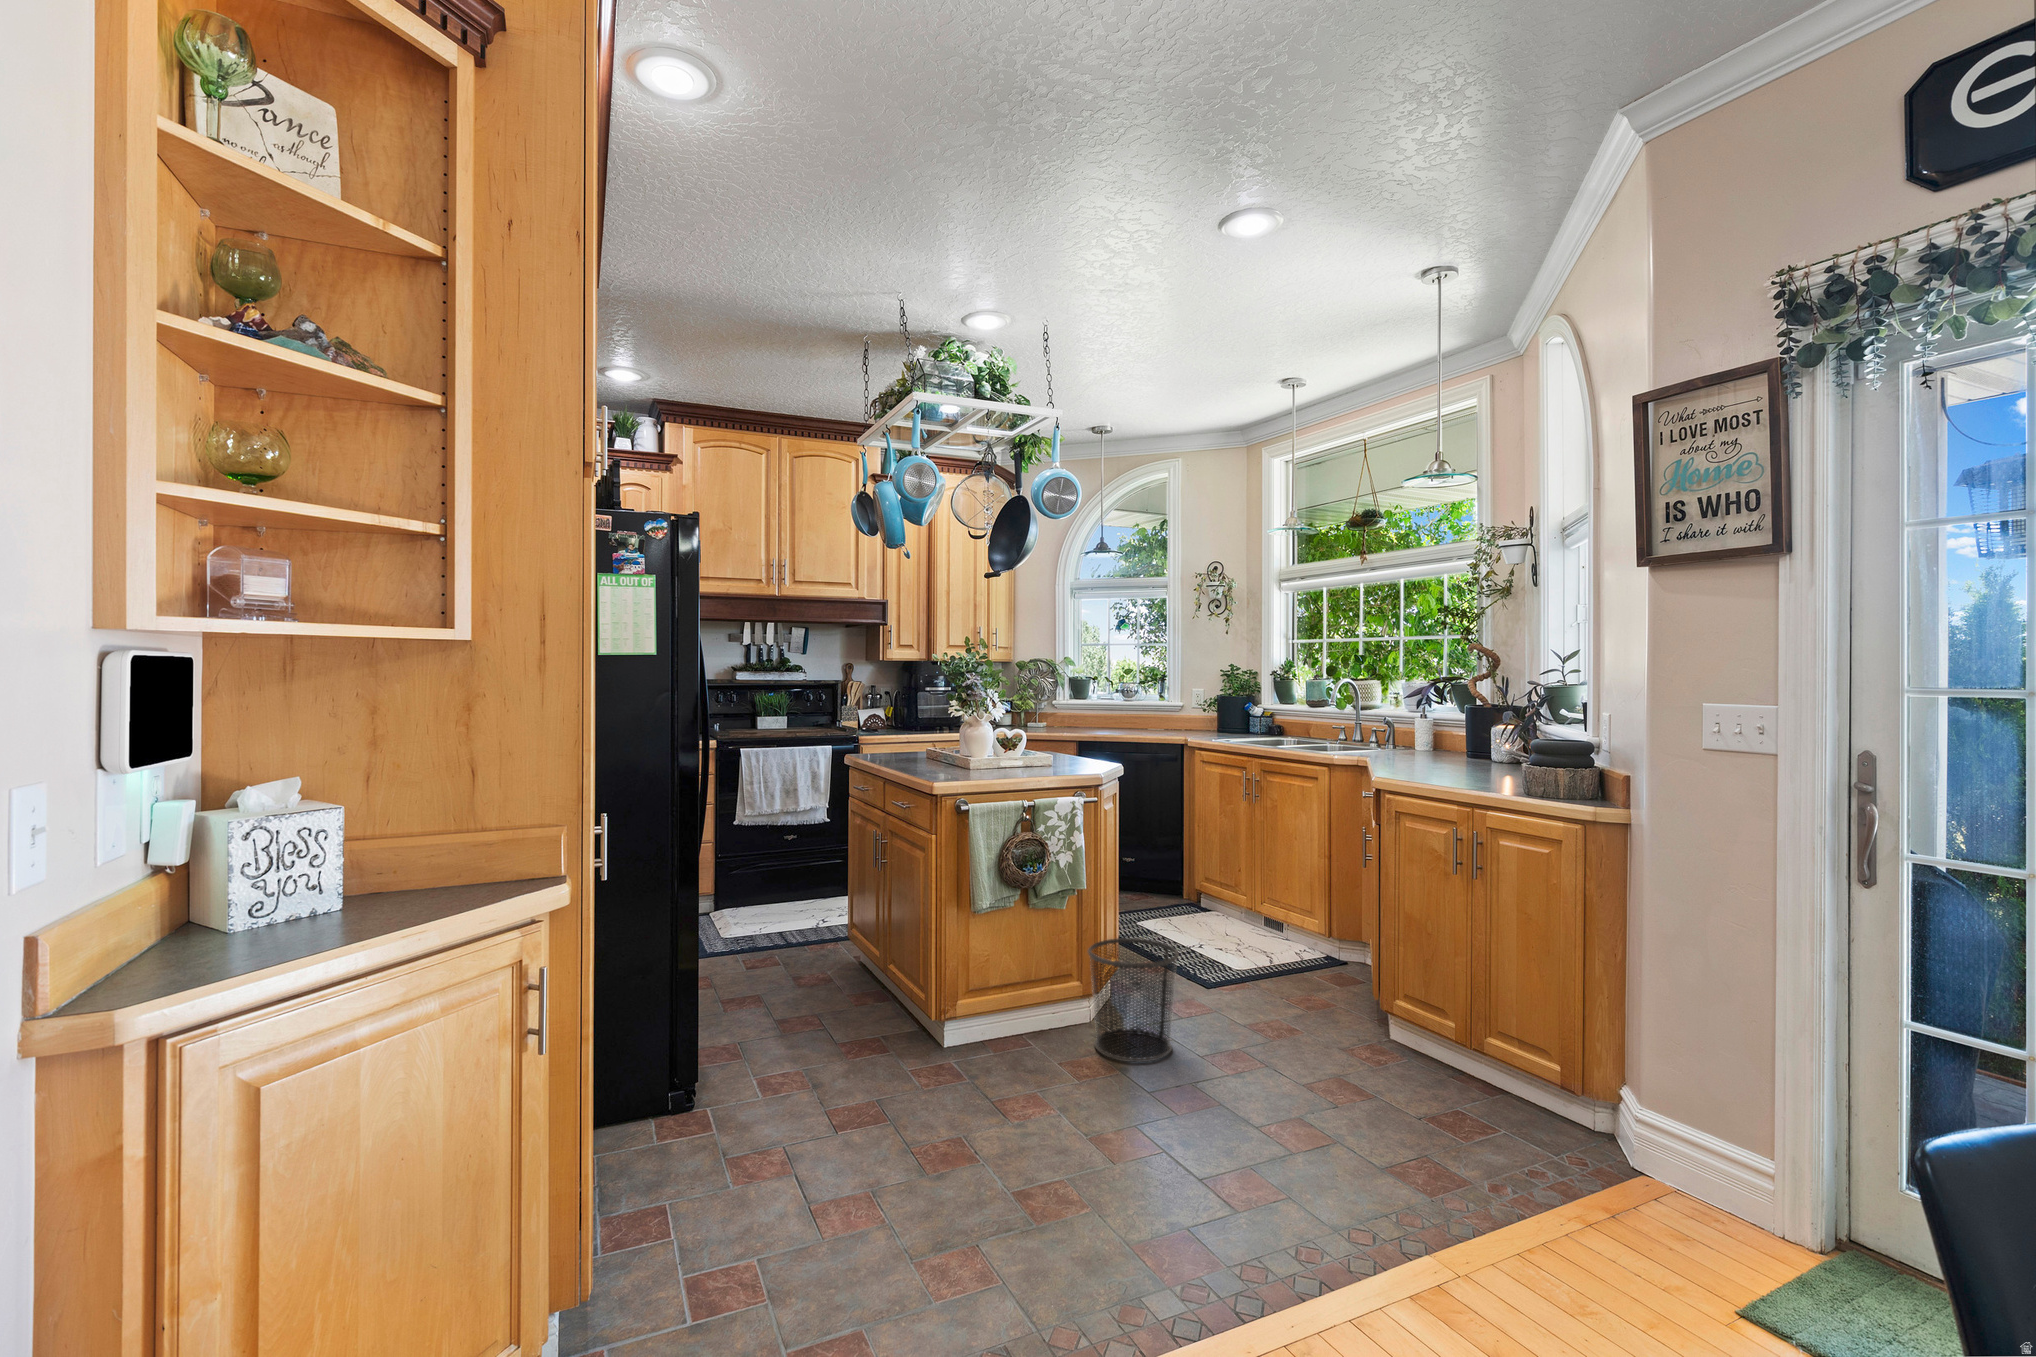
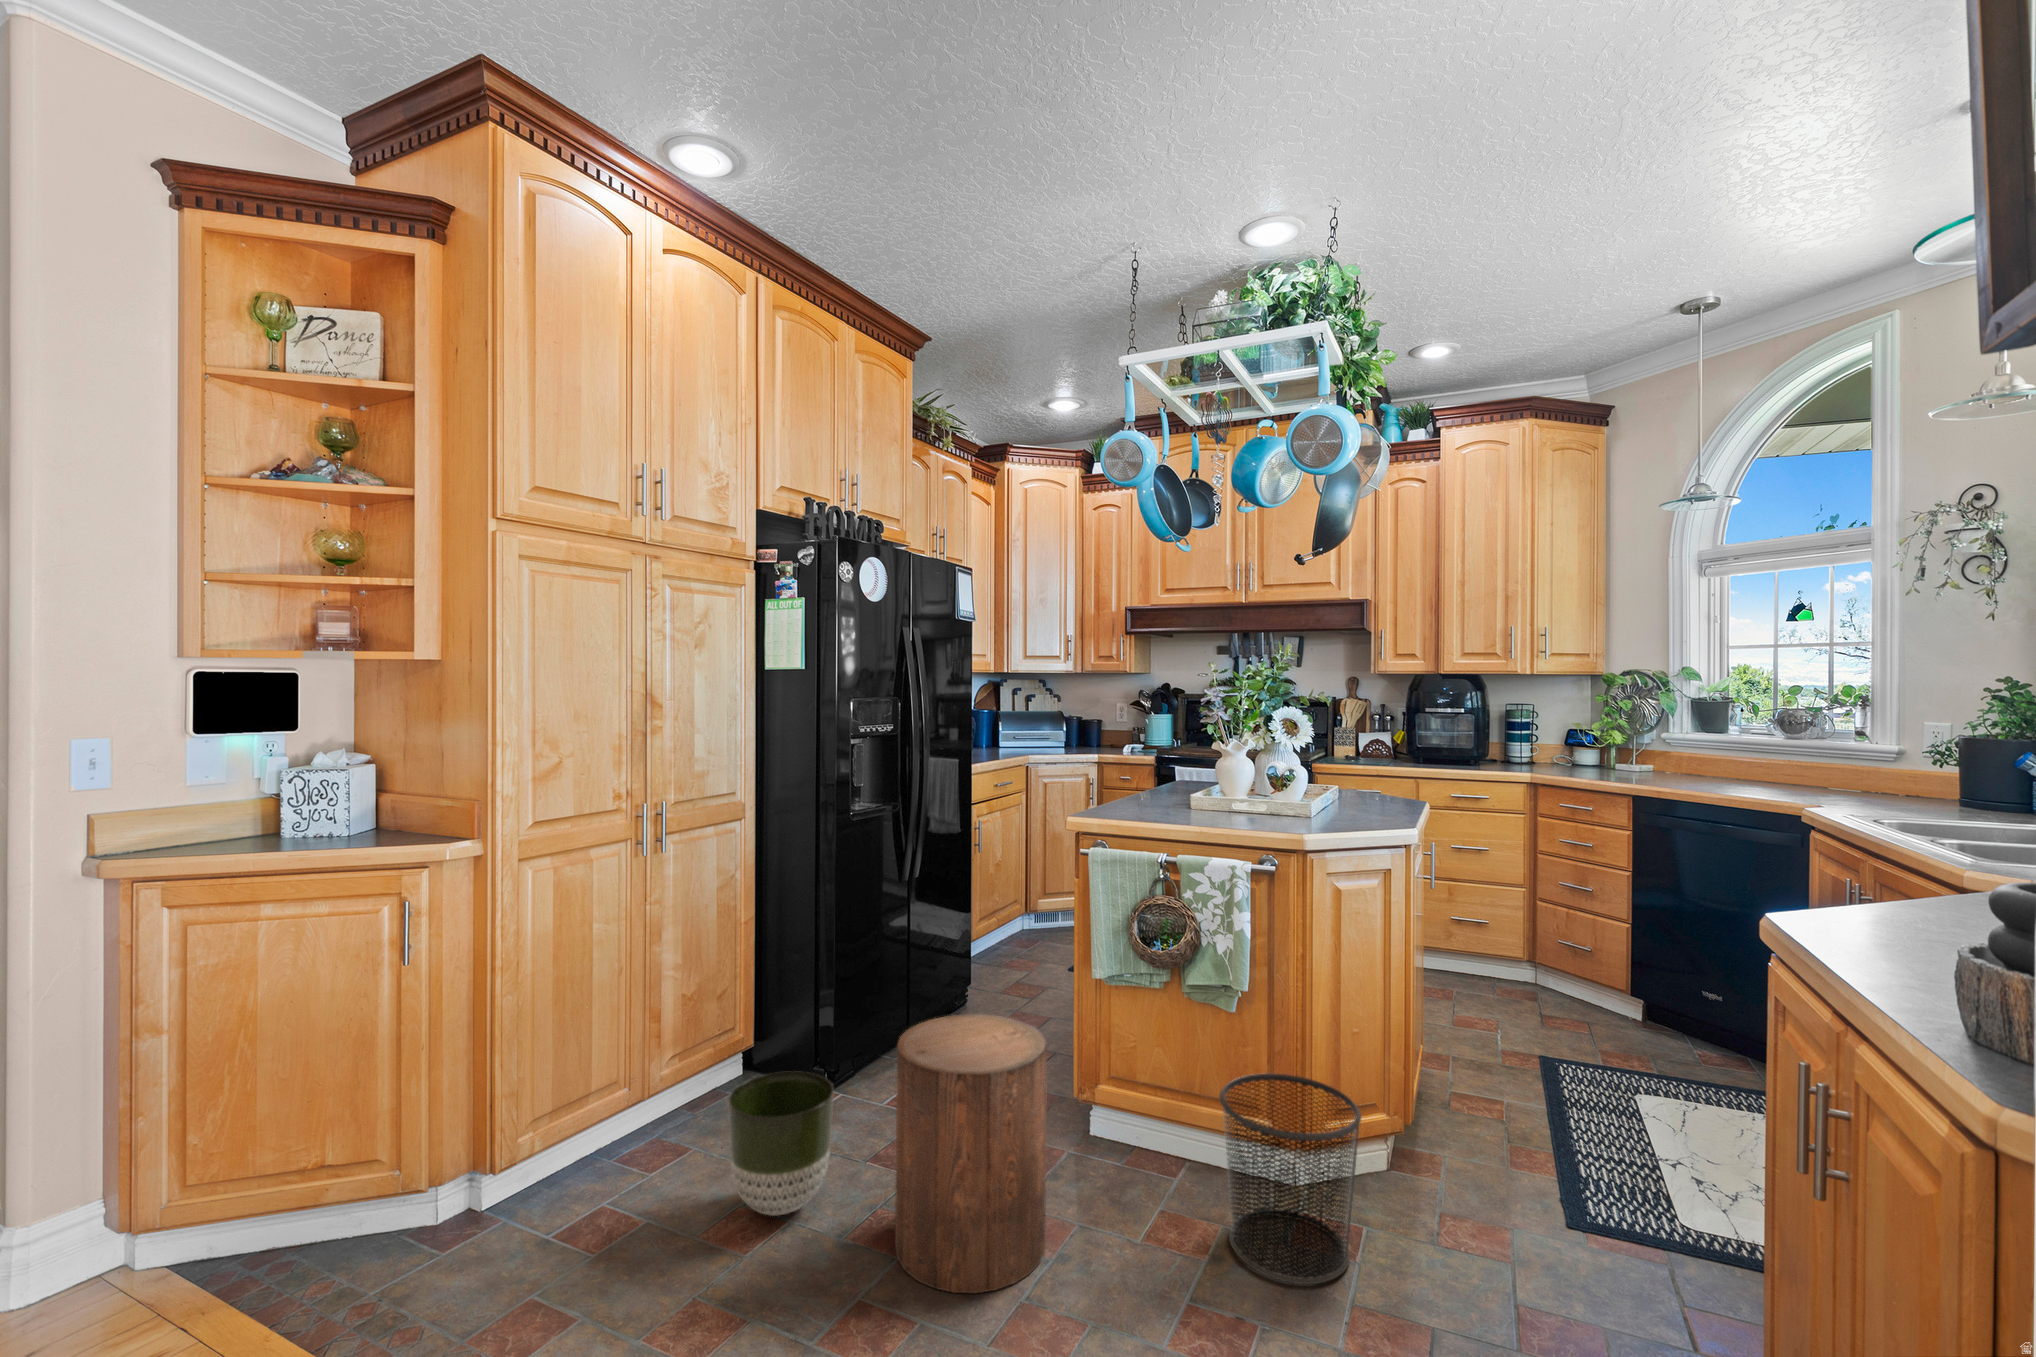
stool: none [934,947,1056,1158] -> present [895,1014,1047,1293]
planter: none [782,1053,883,1190] -> present [729,1072,834,1216]

